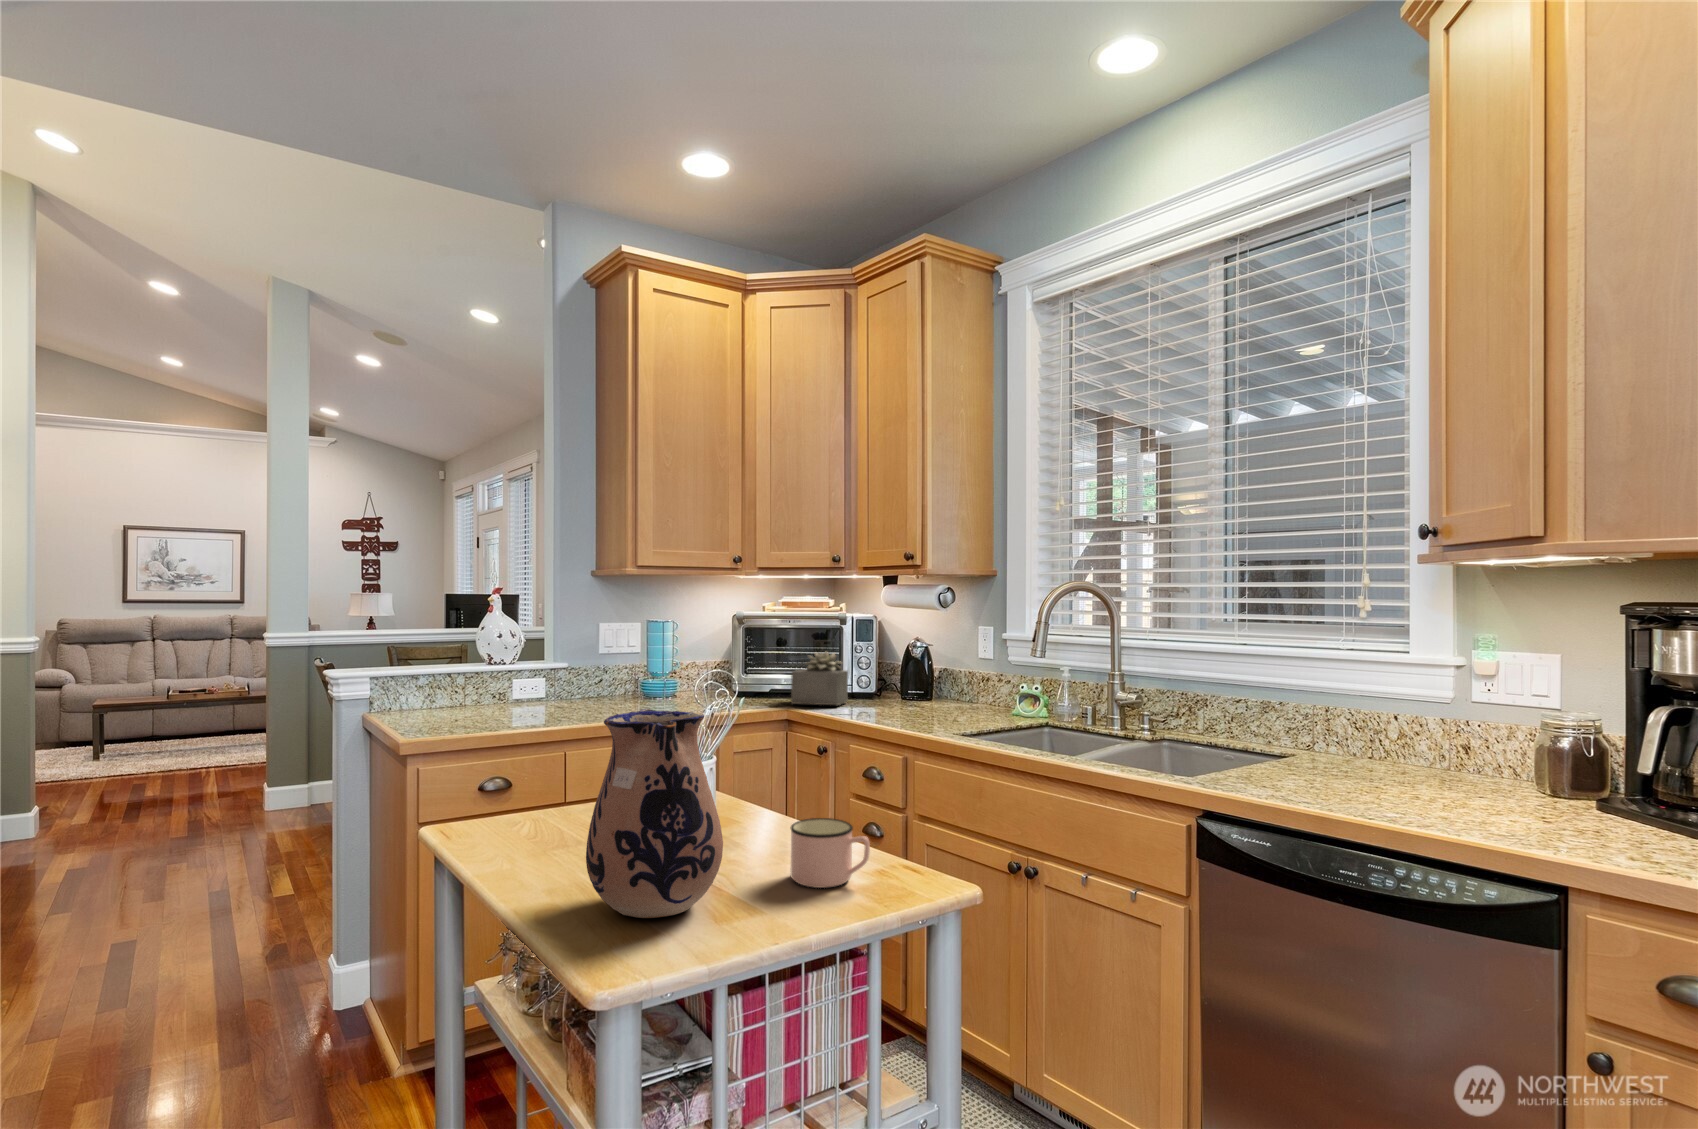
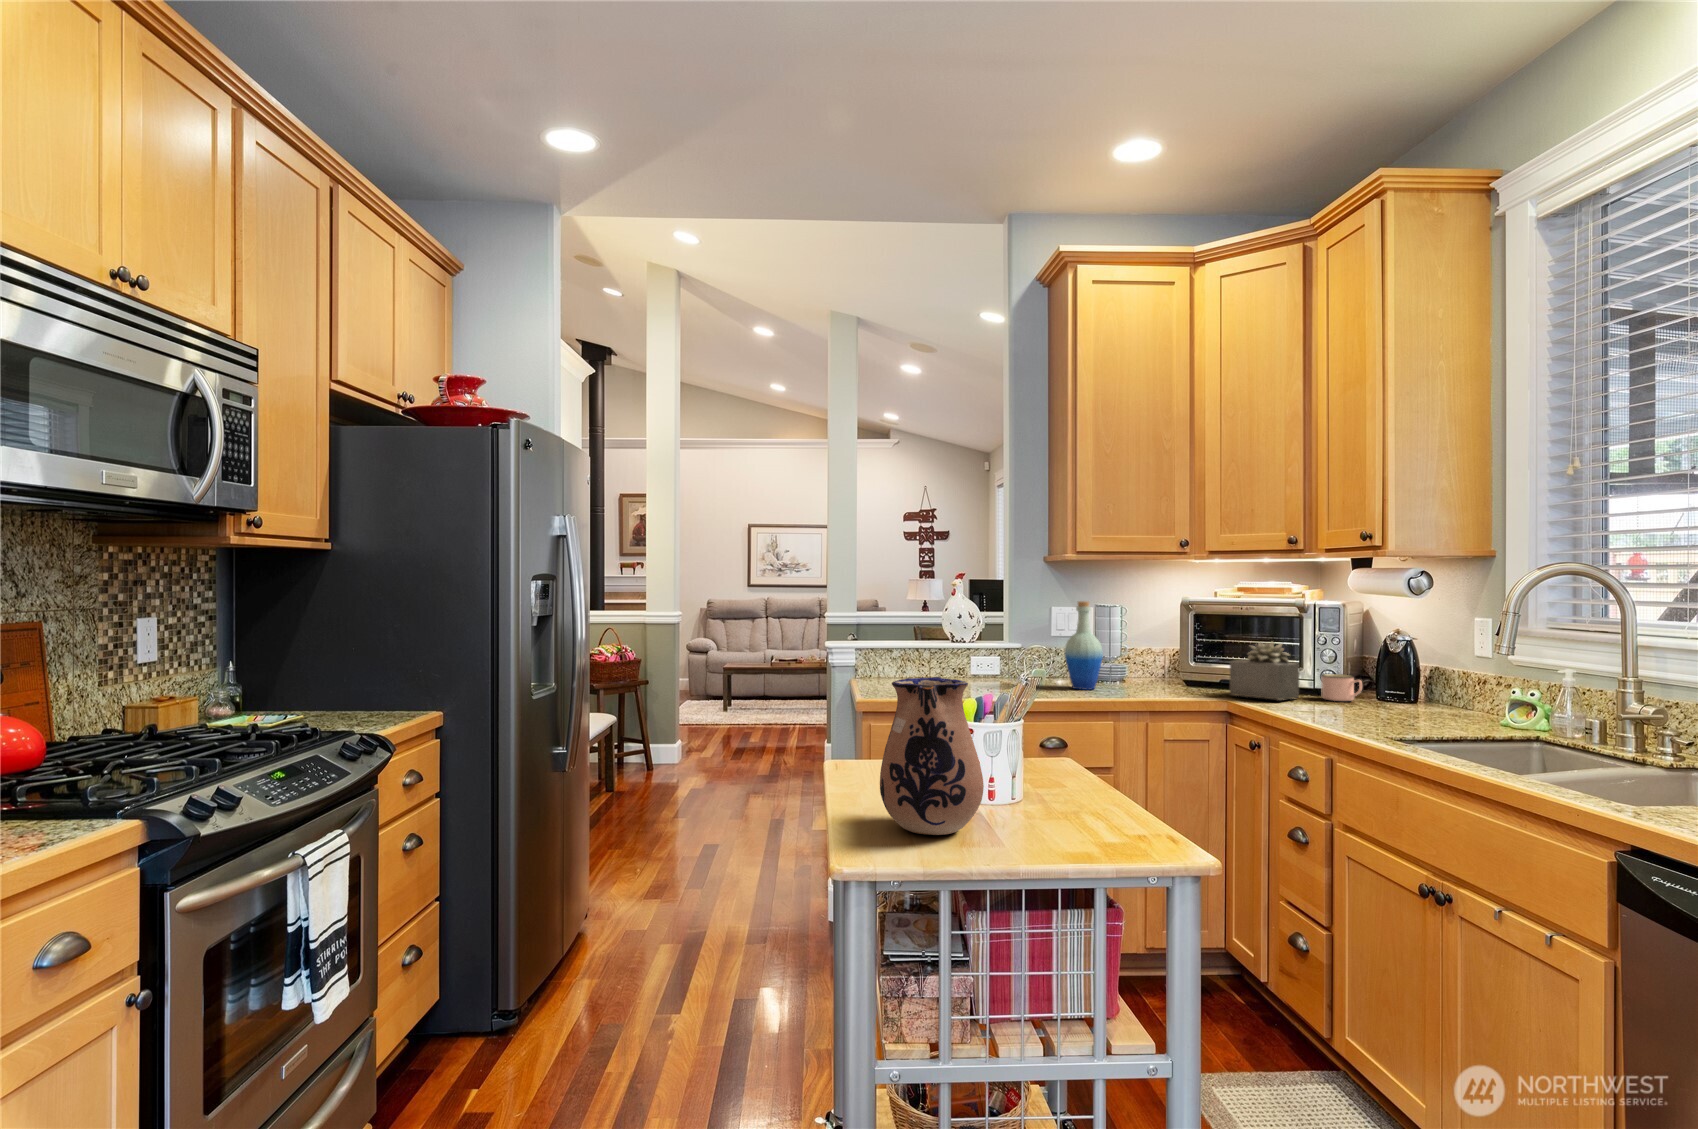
bottle: none [629,616,670,709] -> present [1065,601,1103,690]
mug: present [790,818,870,888] -> present [1321,673,1362,701]

